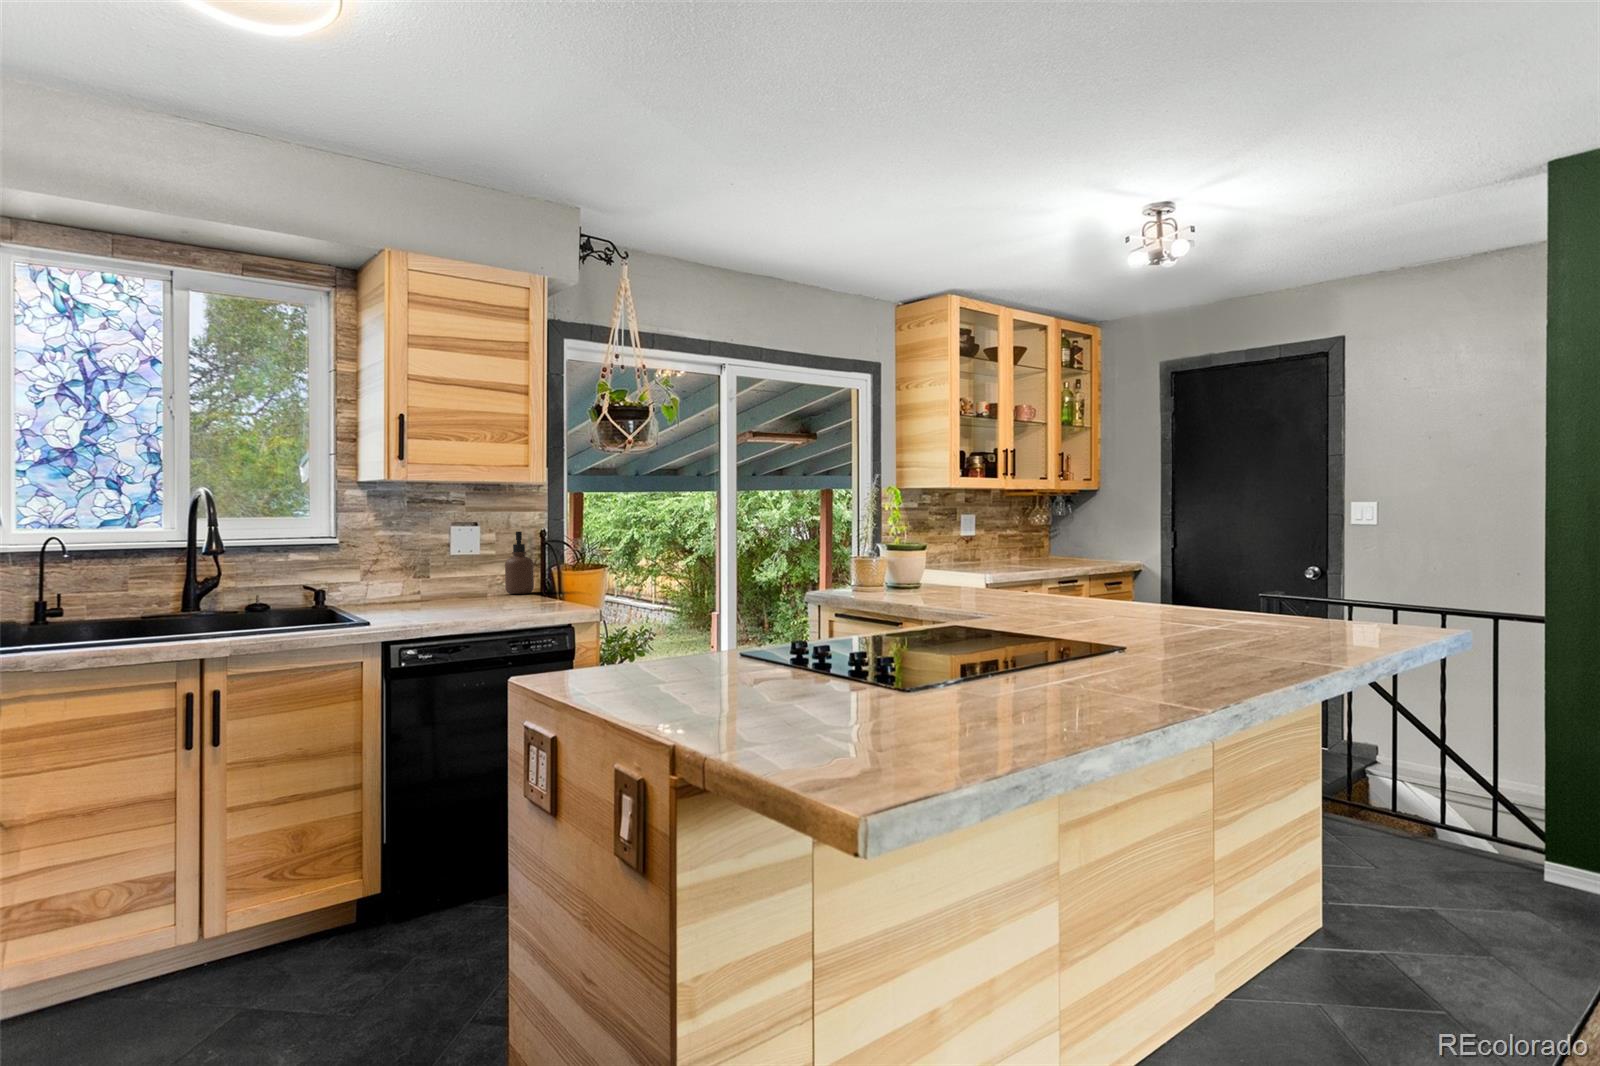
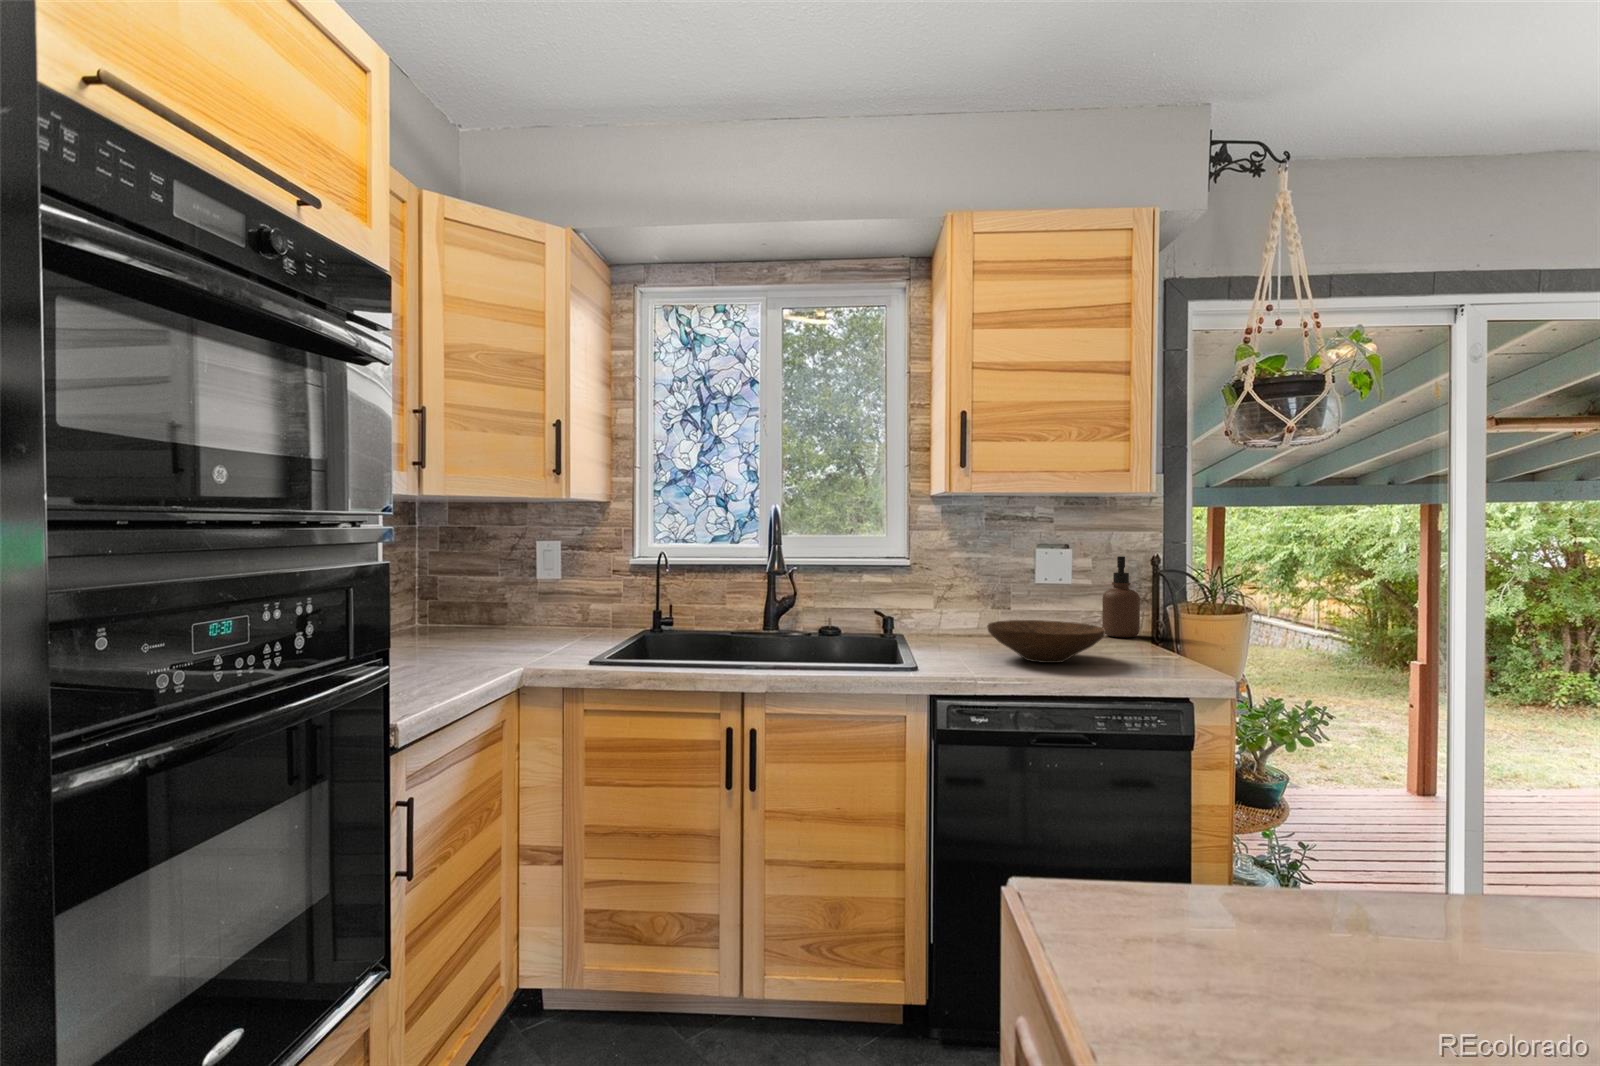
wooden bowl: none [423,581,515,611] -> present [988,620,1105,663]

